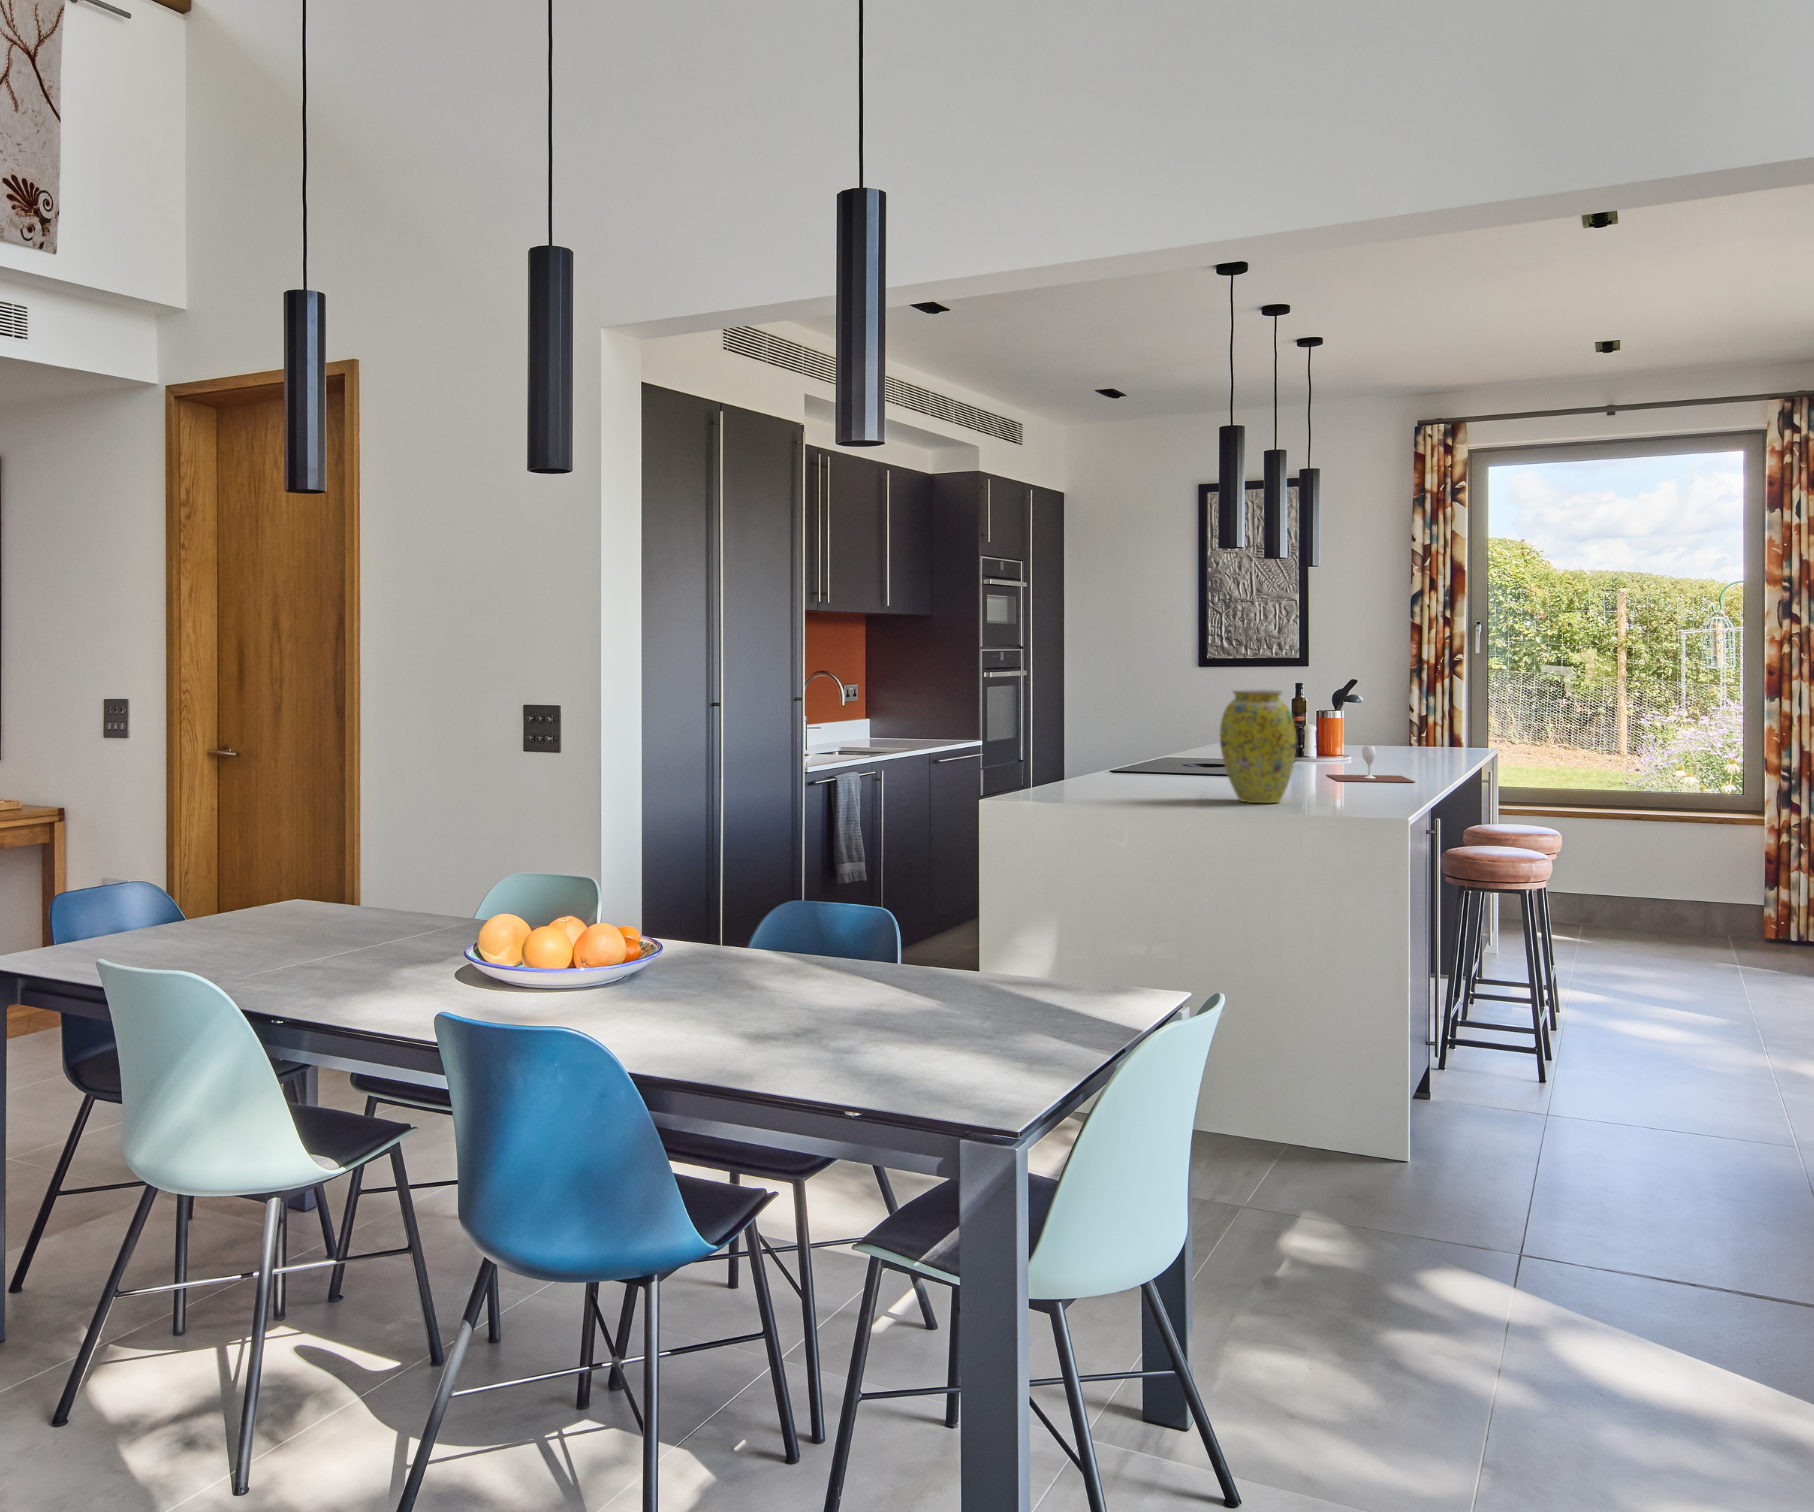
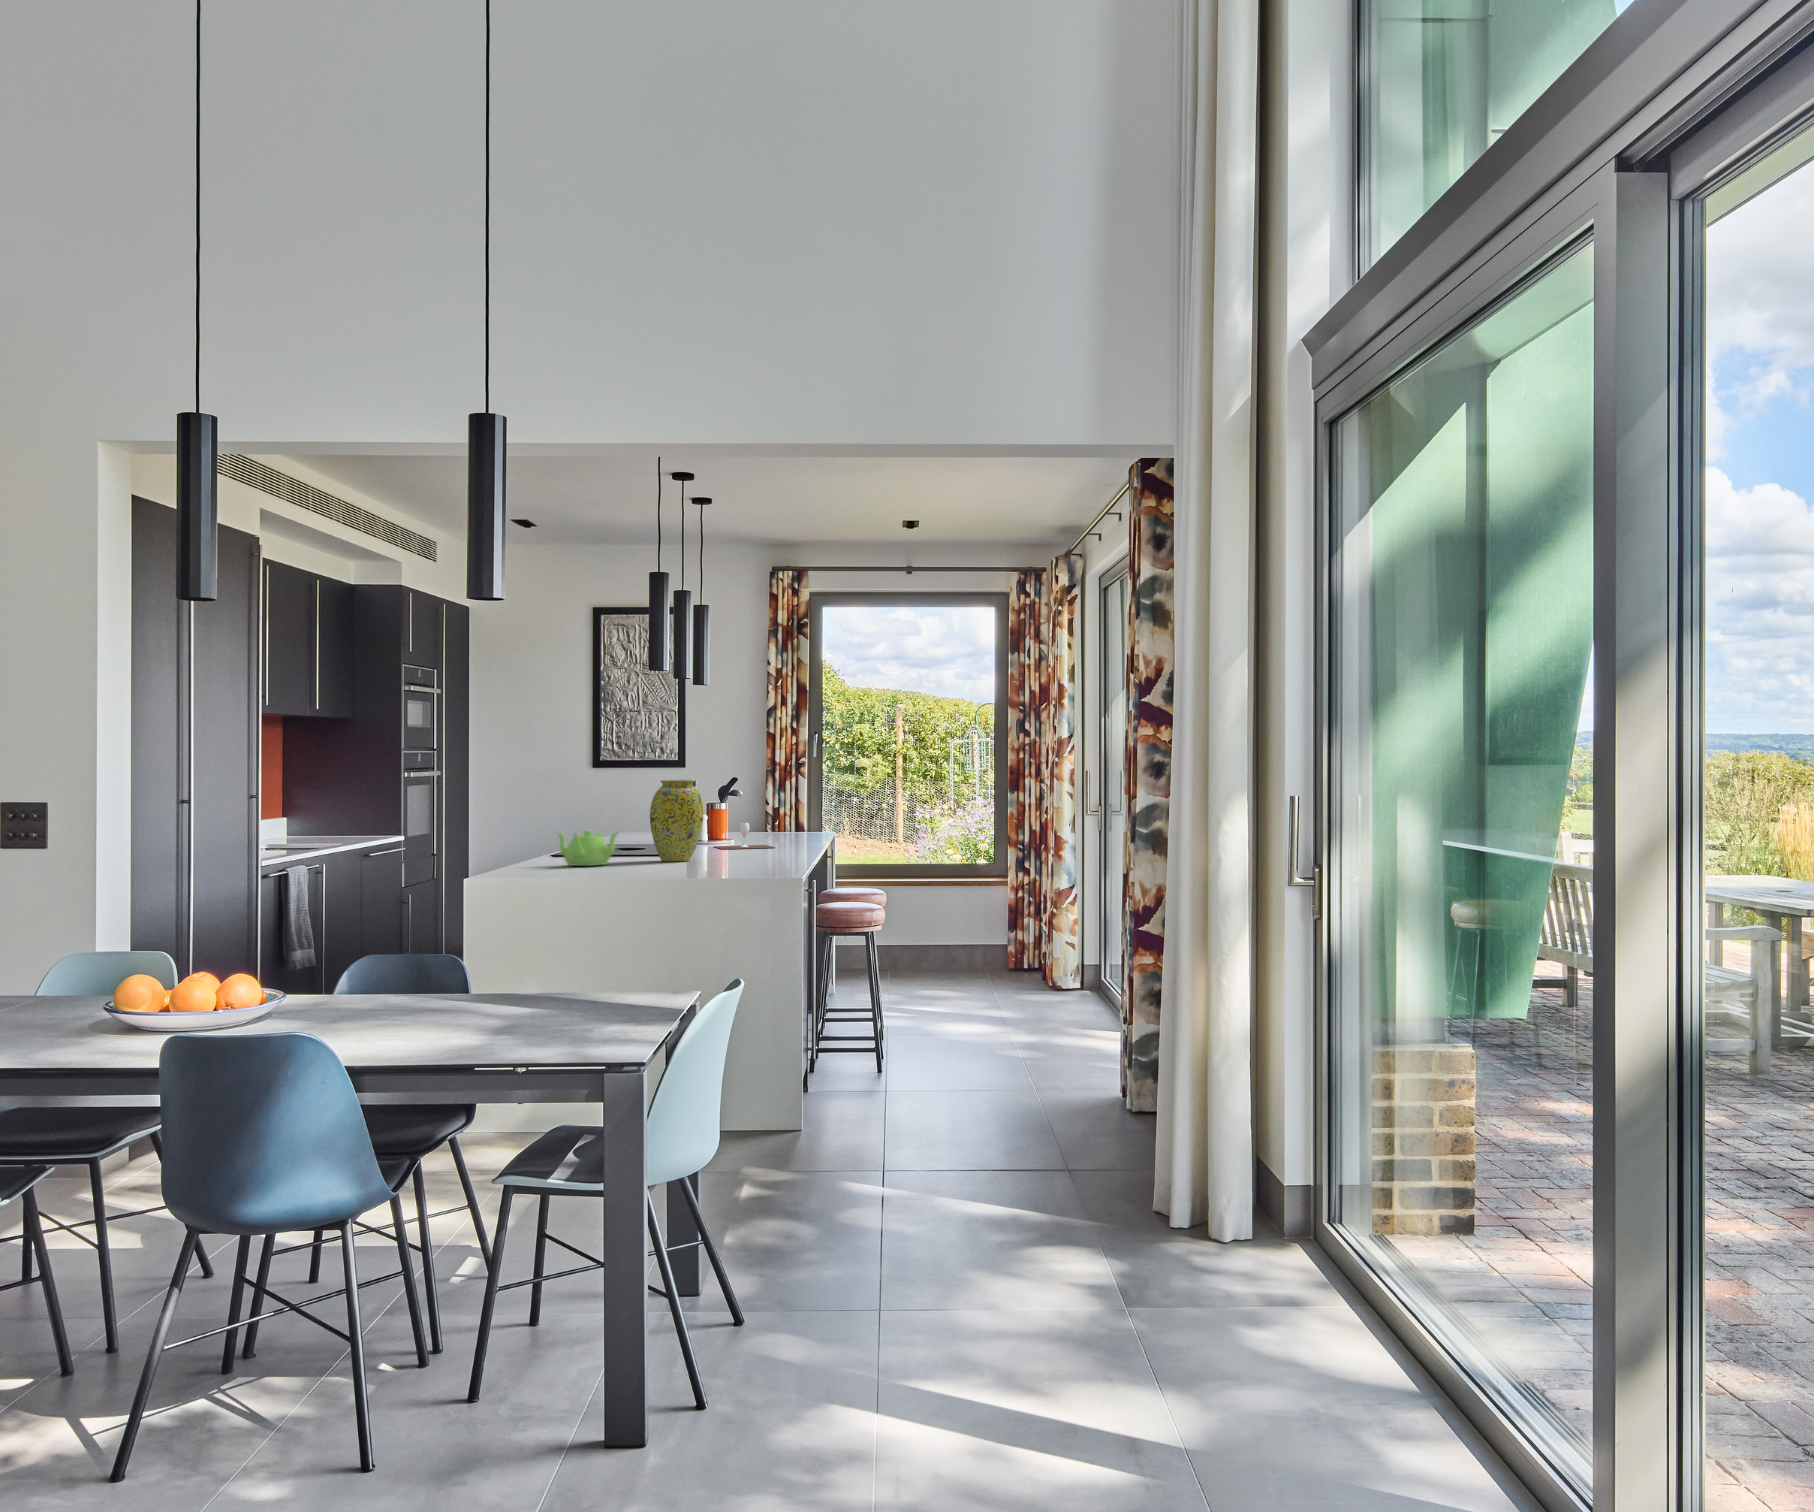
teapot: none [1089,756,1174,805] -> present [558,831,617,866]

